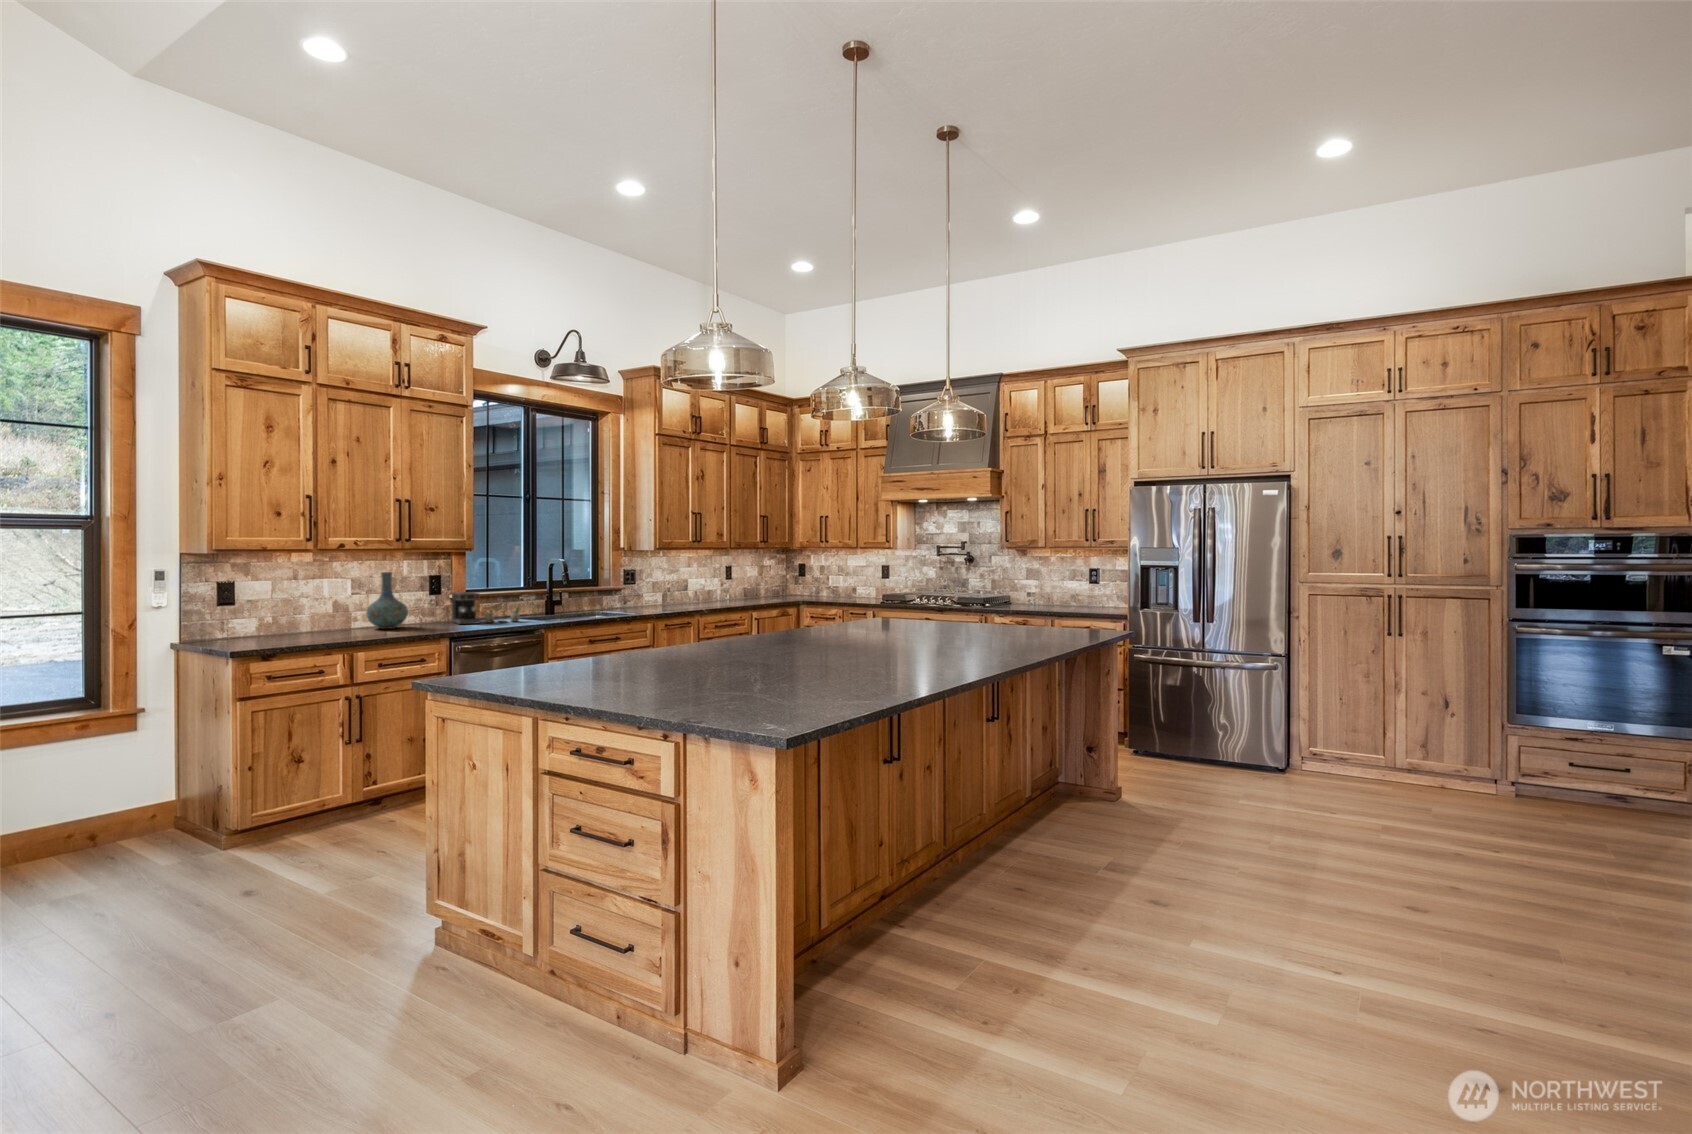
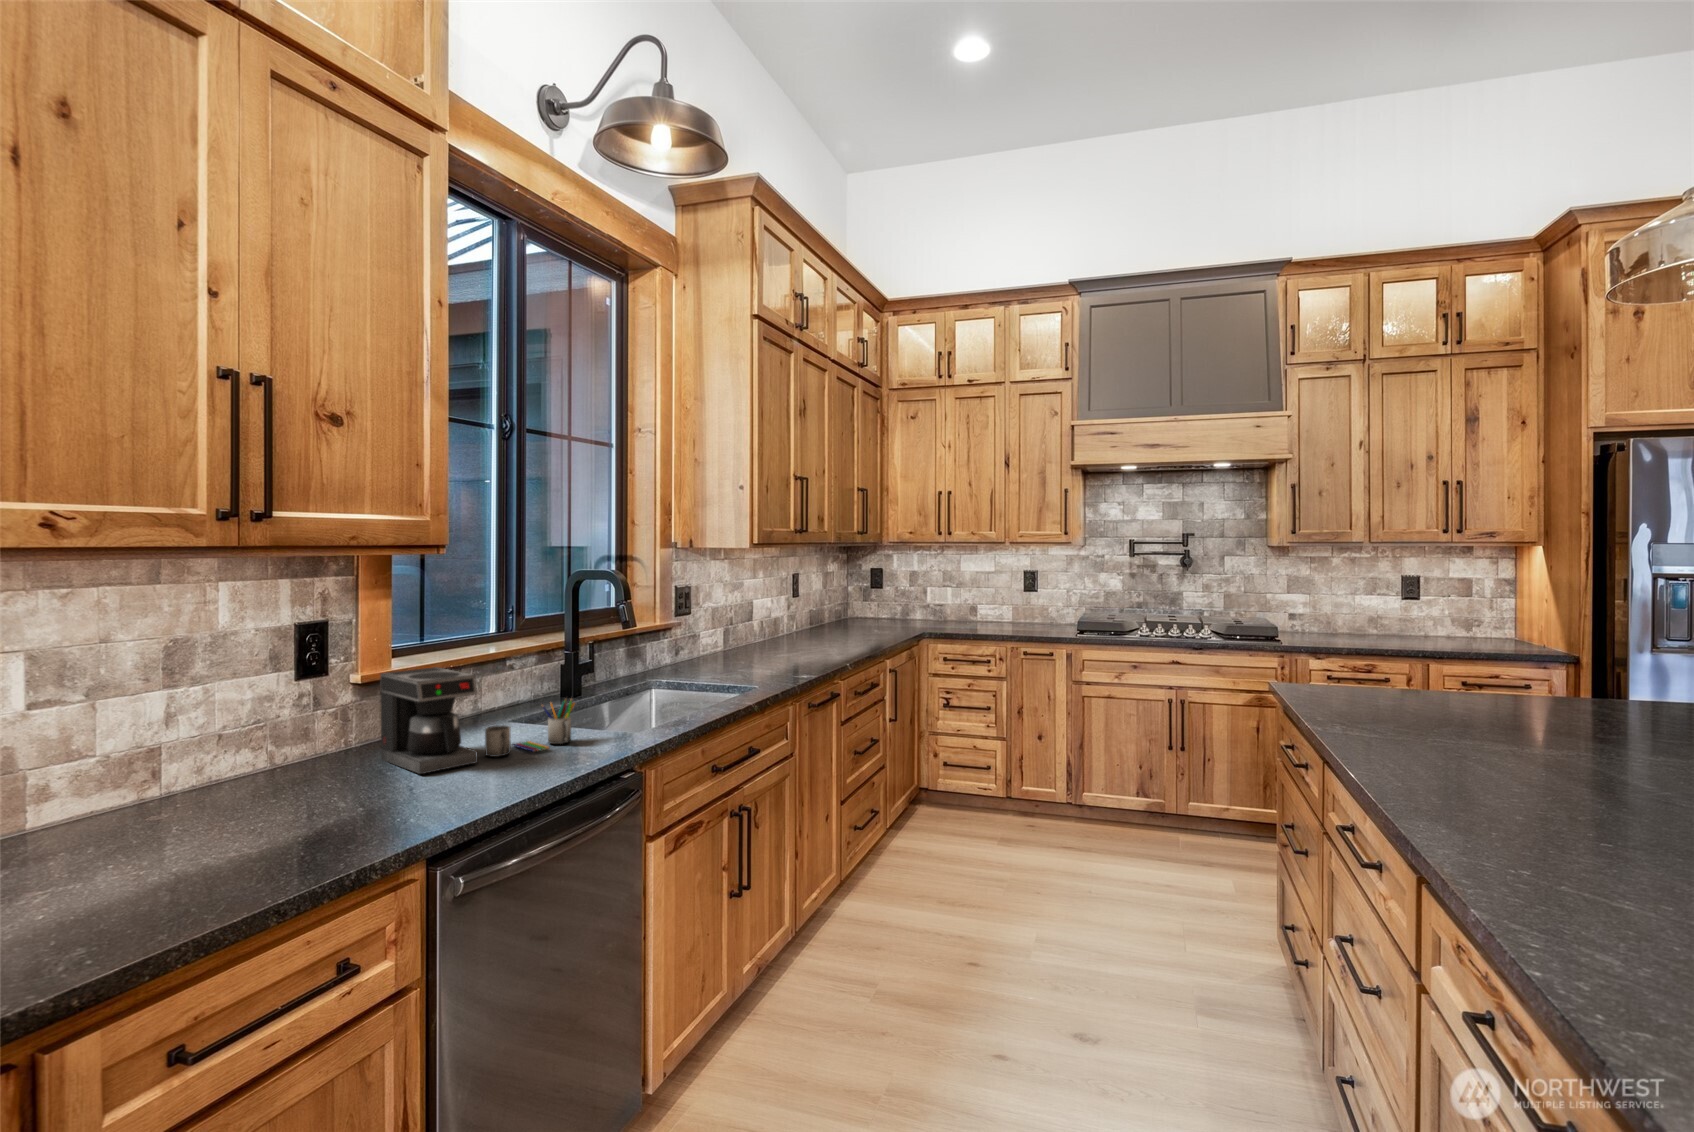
vase: present [366,572,408,629] -> none [90,628,257,836]

